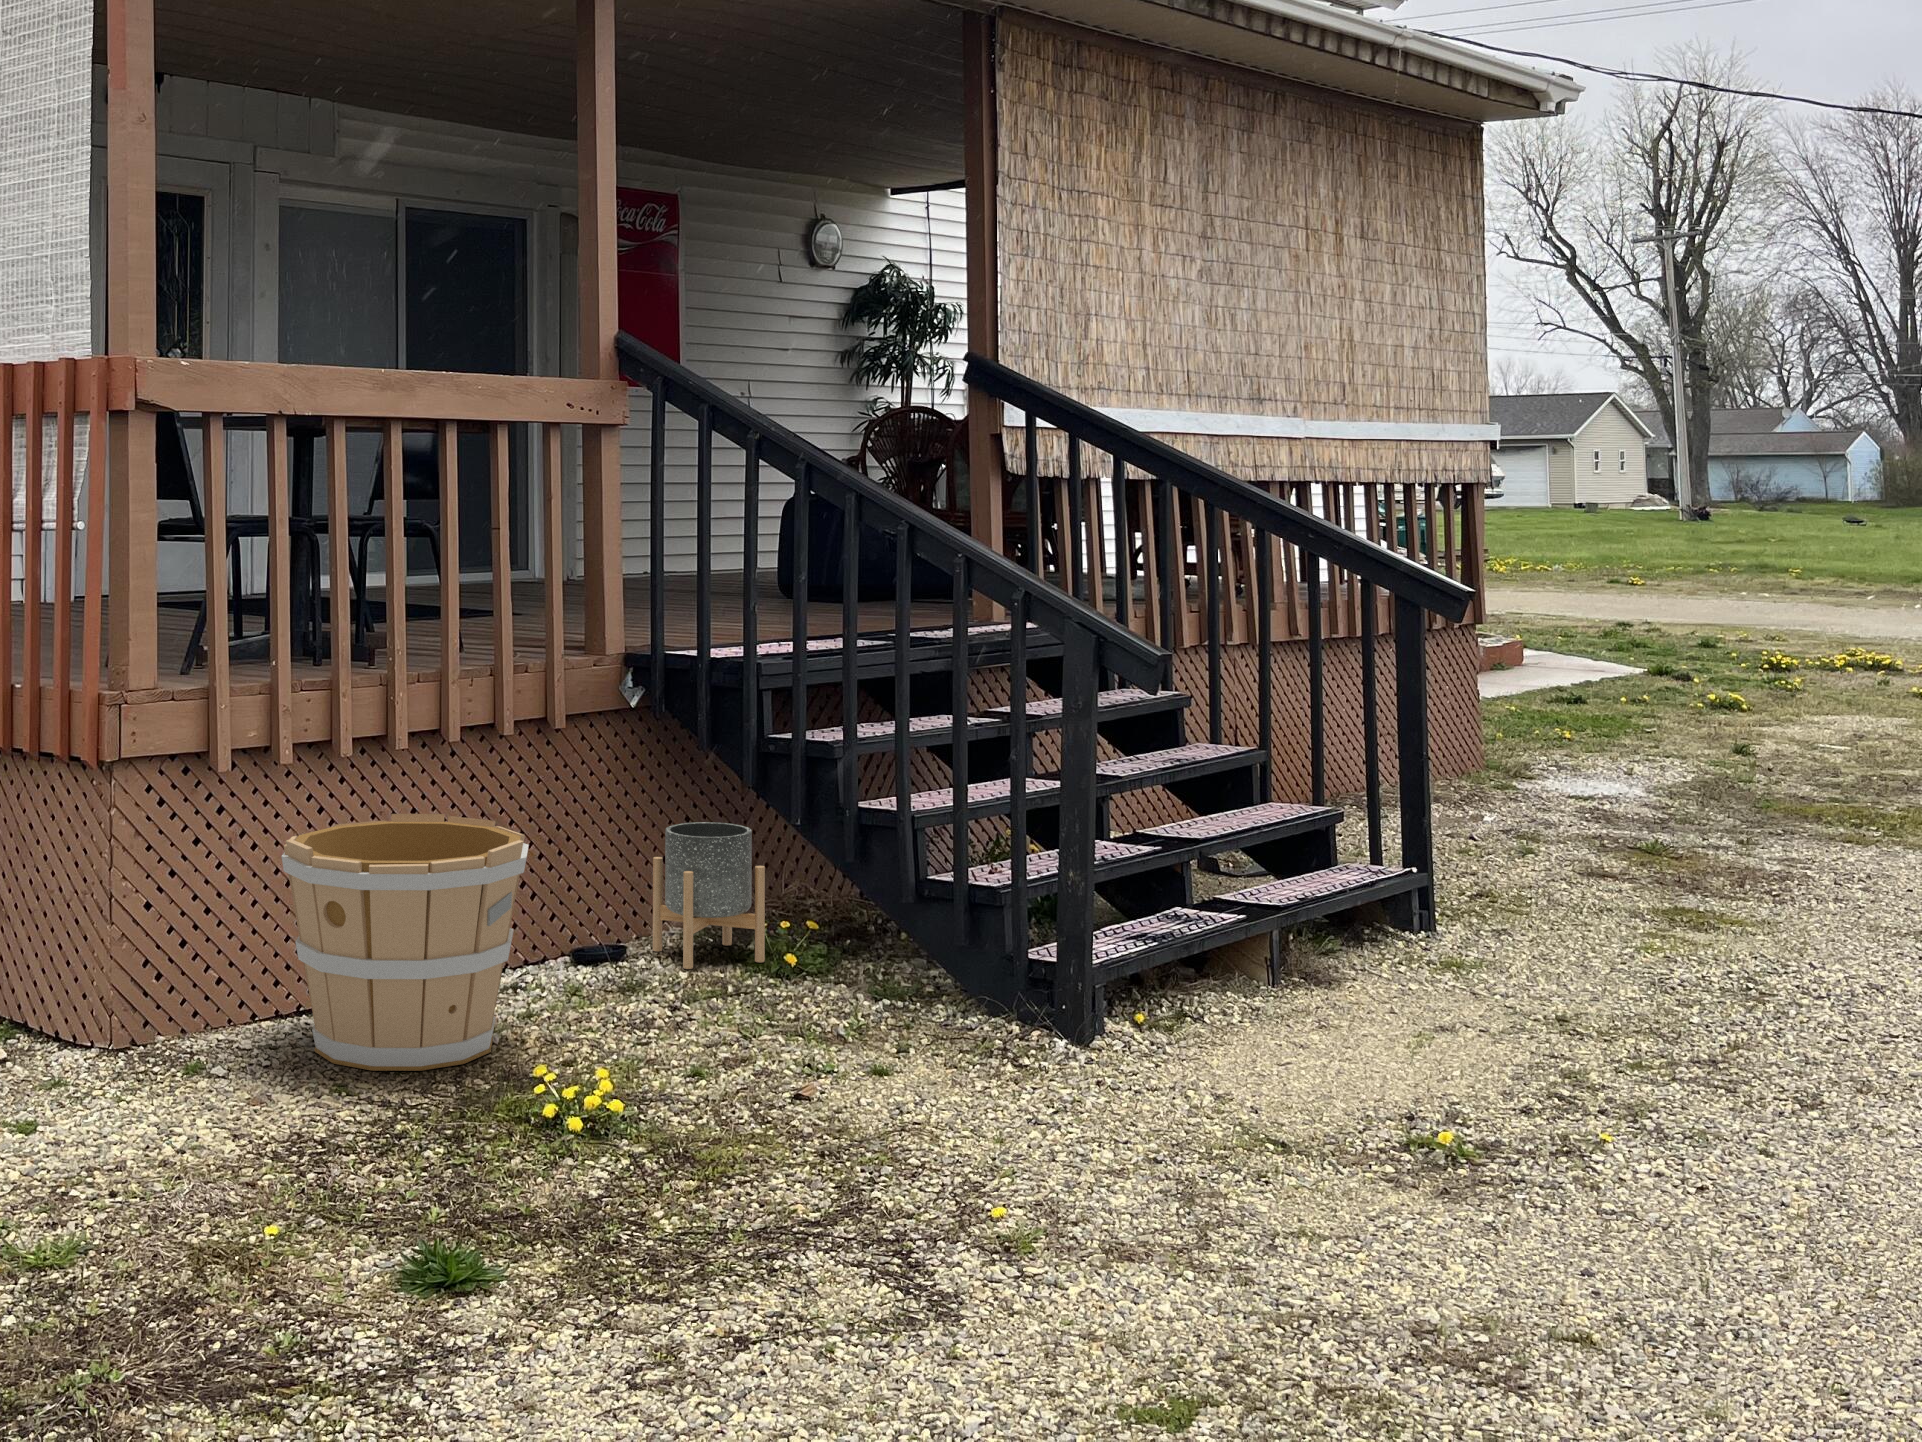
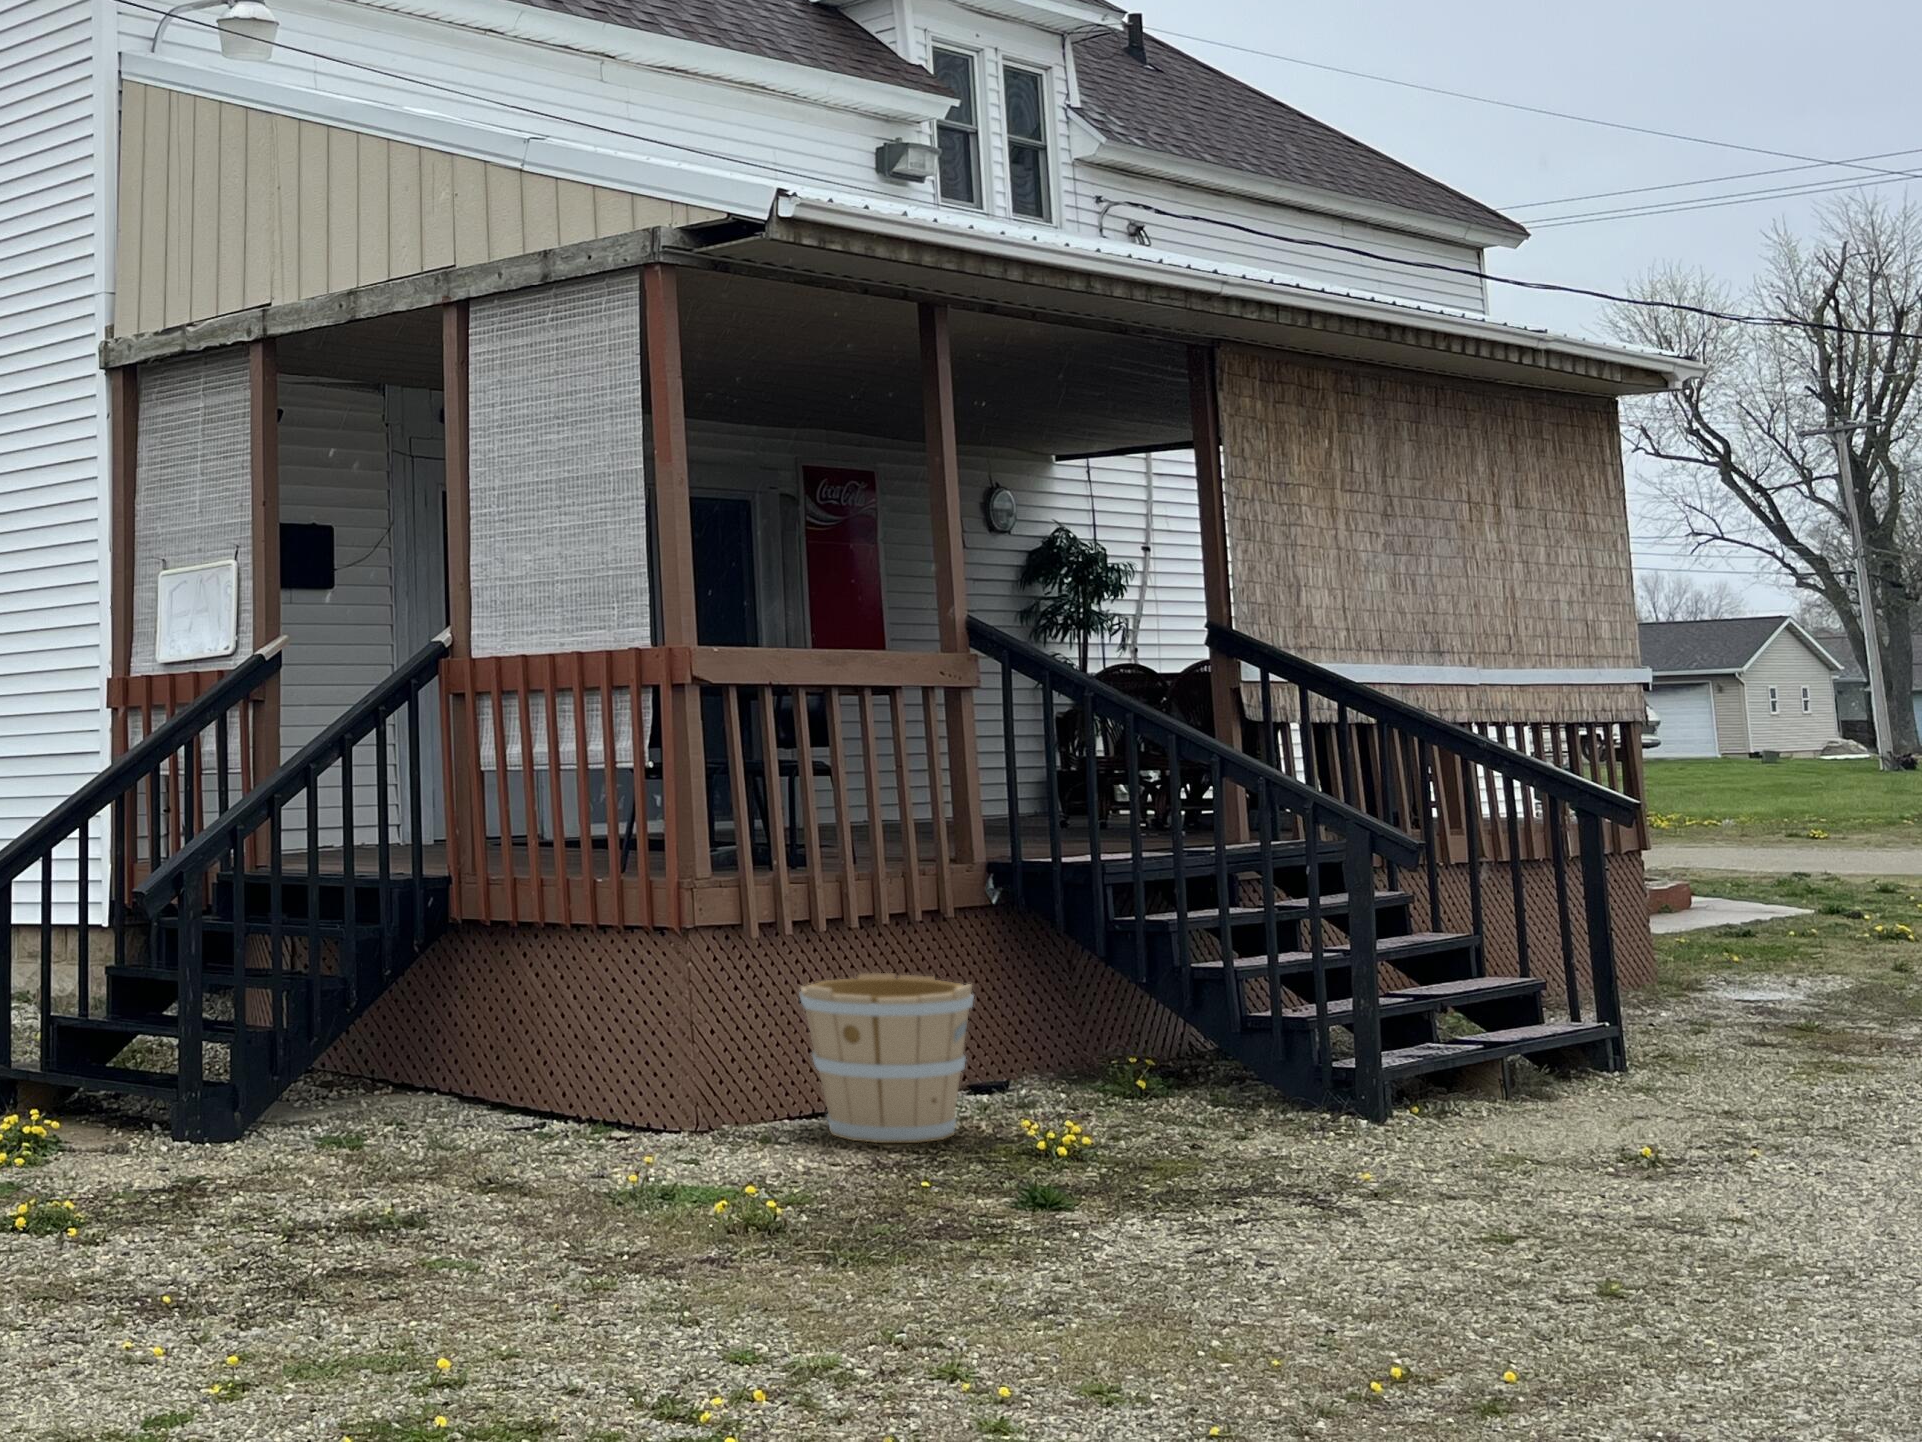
planter: present [653,822,765,969] -> none [1019,990,1113,1096]

